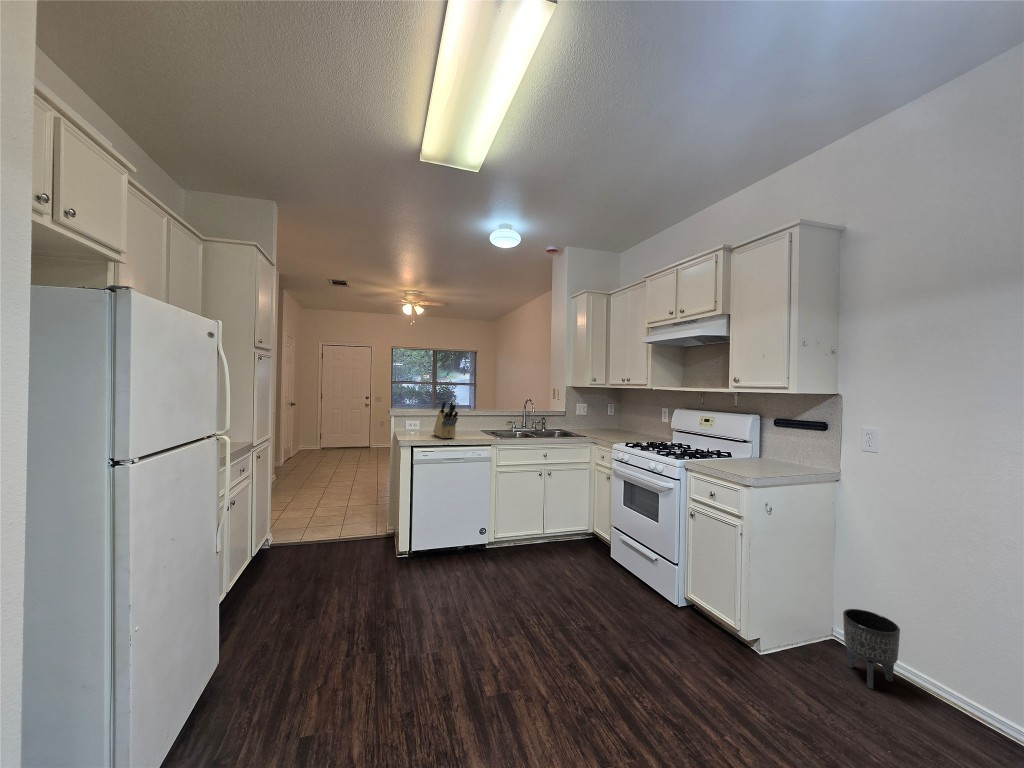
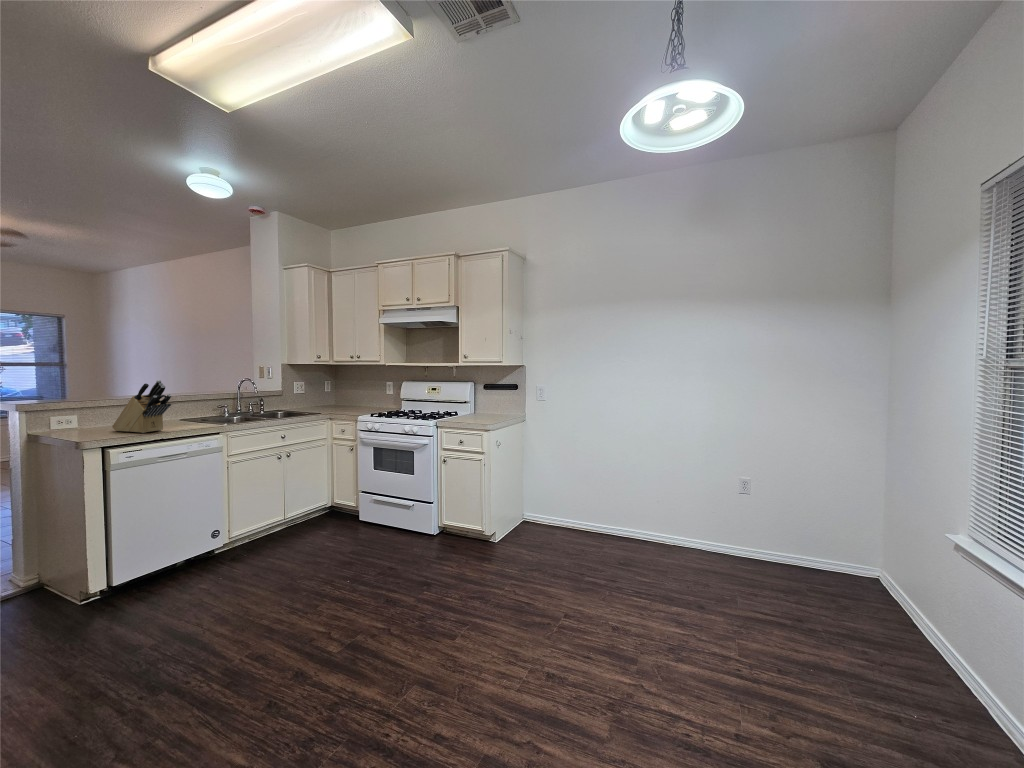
planter: present [843,609,900,689] -> none [530,493,555,534]

